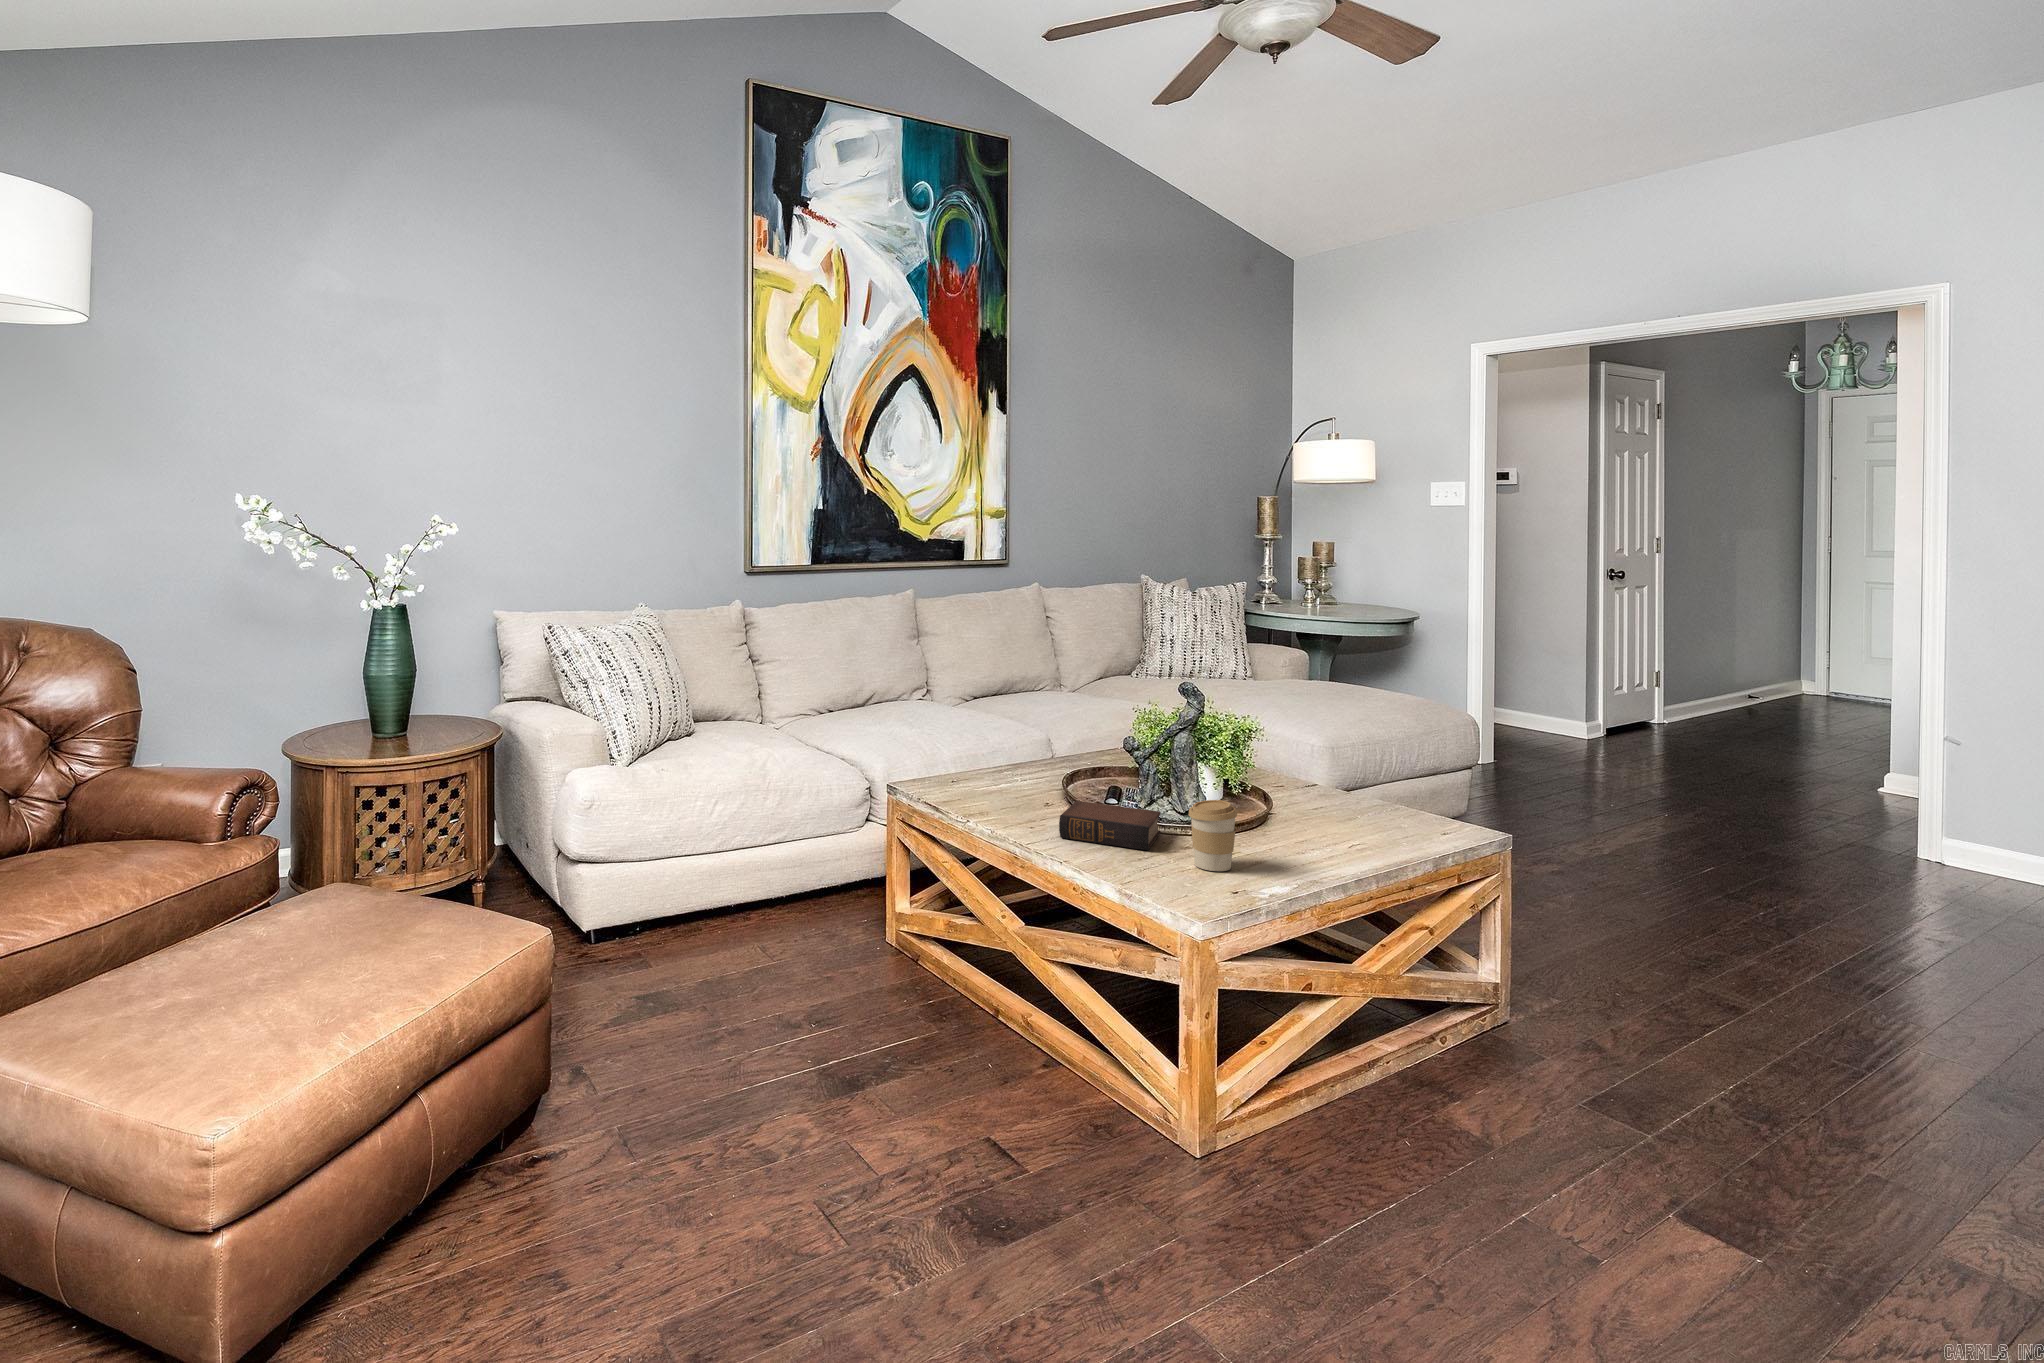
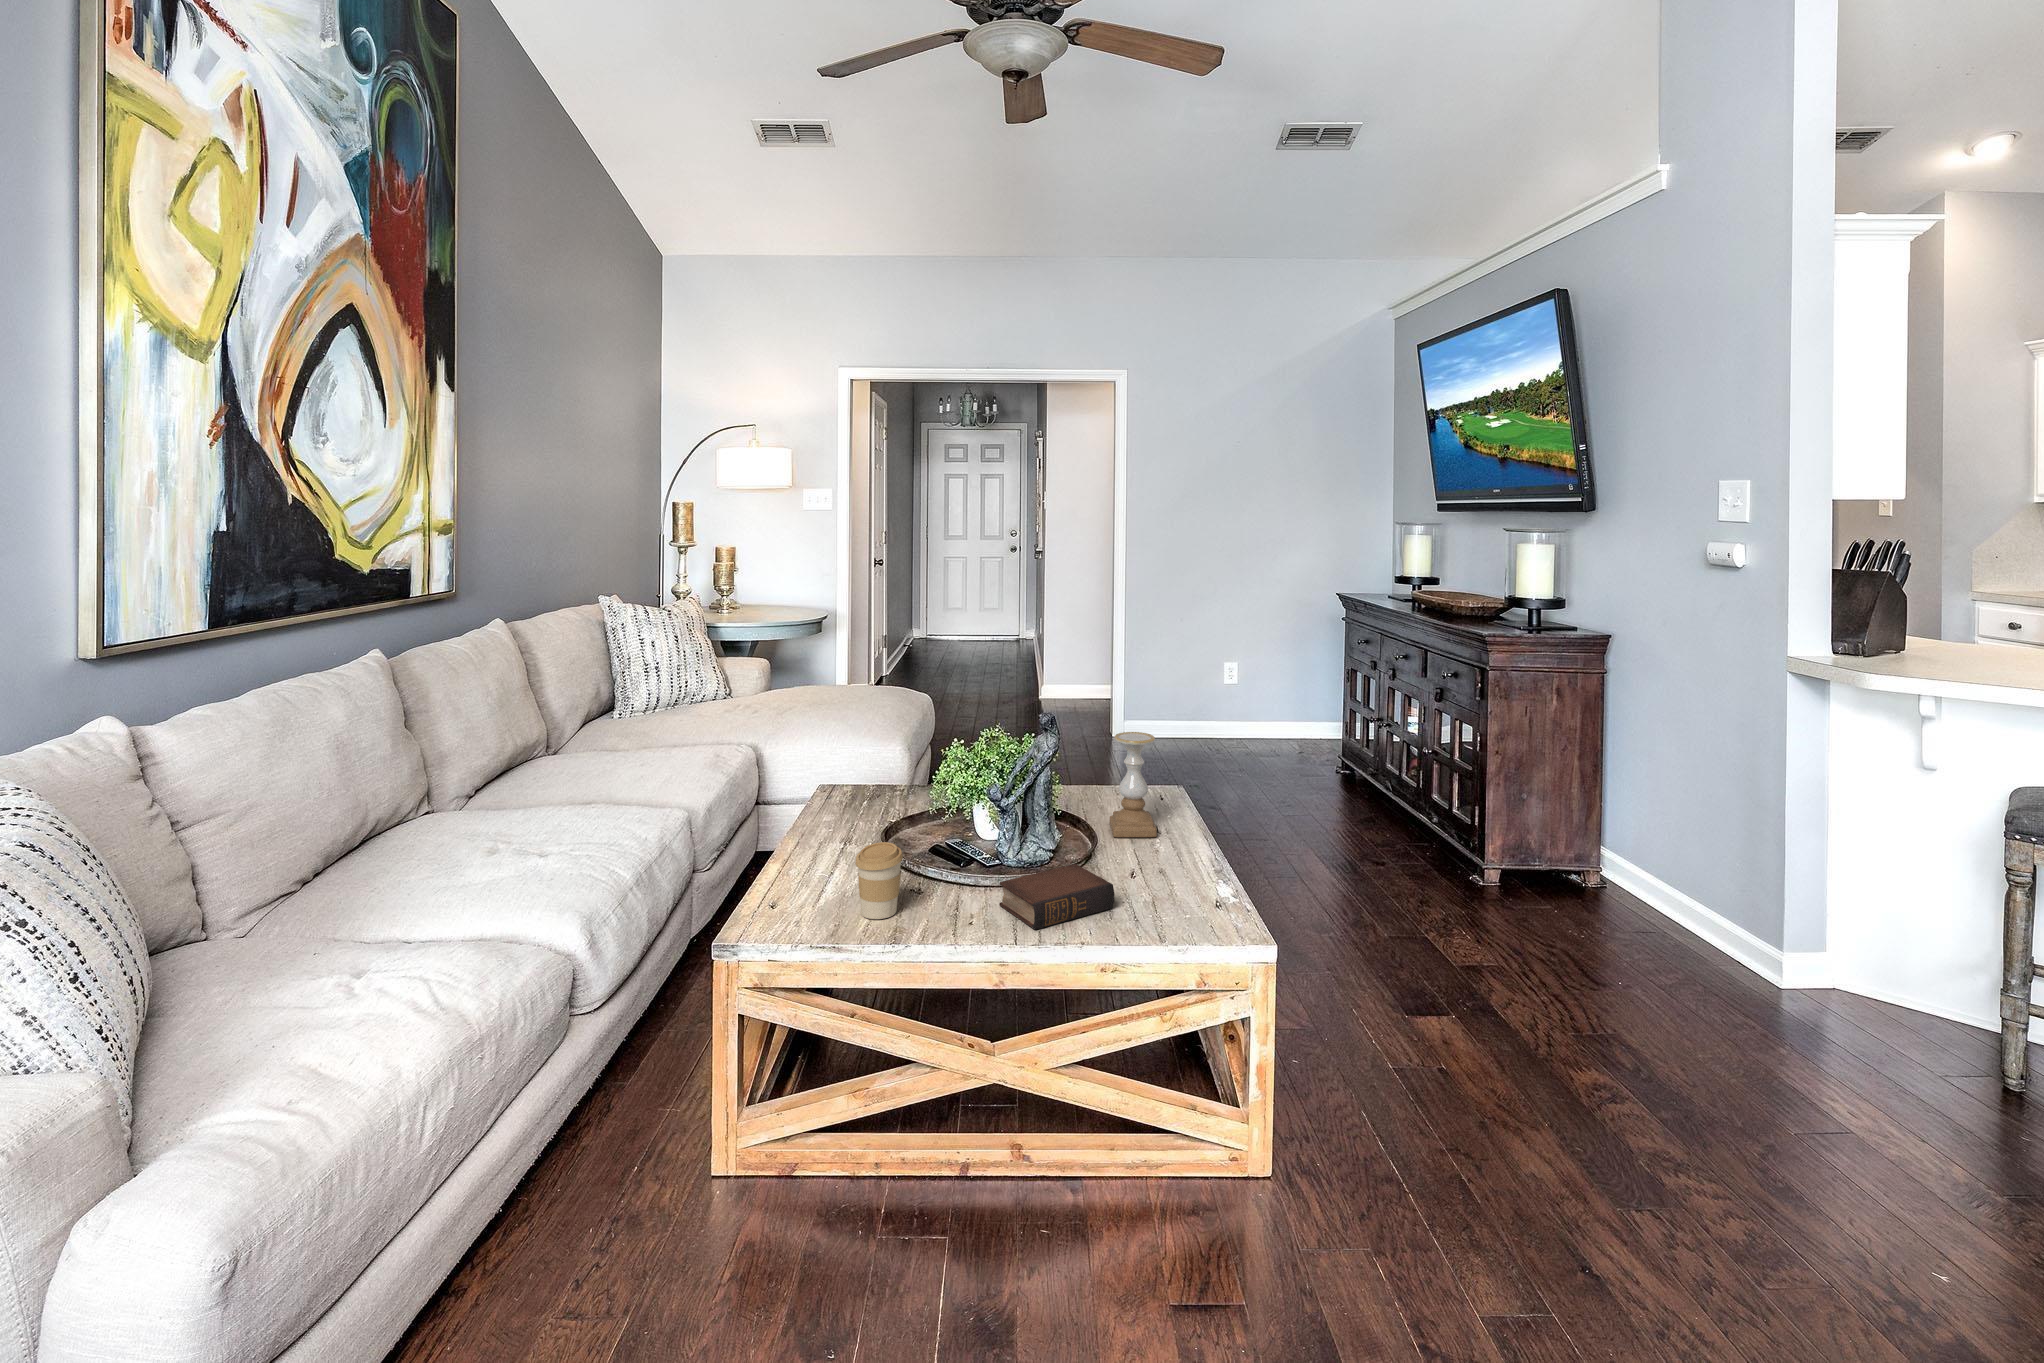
candle holder: none [1292,720,1364,838] -> present [1109,732,1157,838]
coffee cup: present [1189,800,1237,871] -> present [856,842,903,919]

